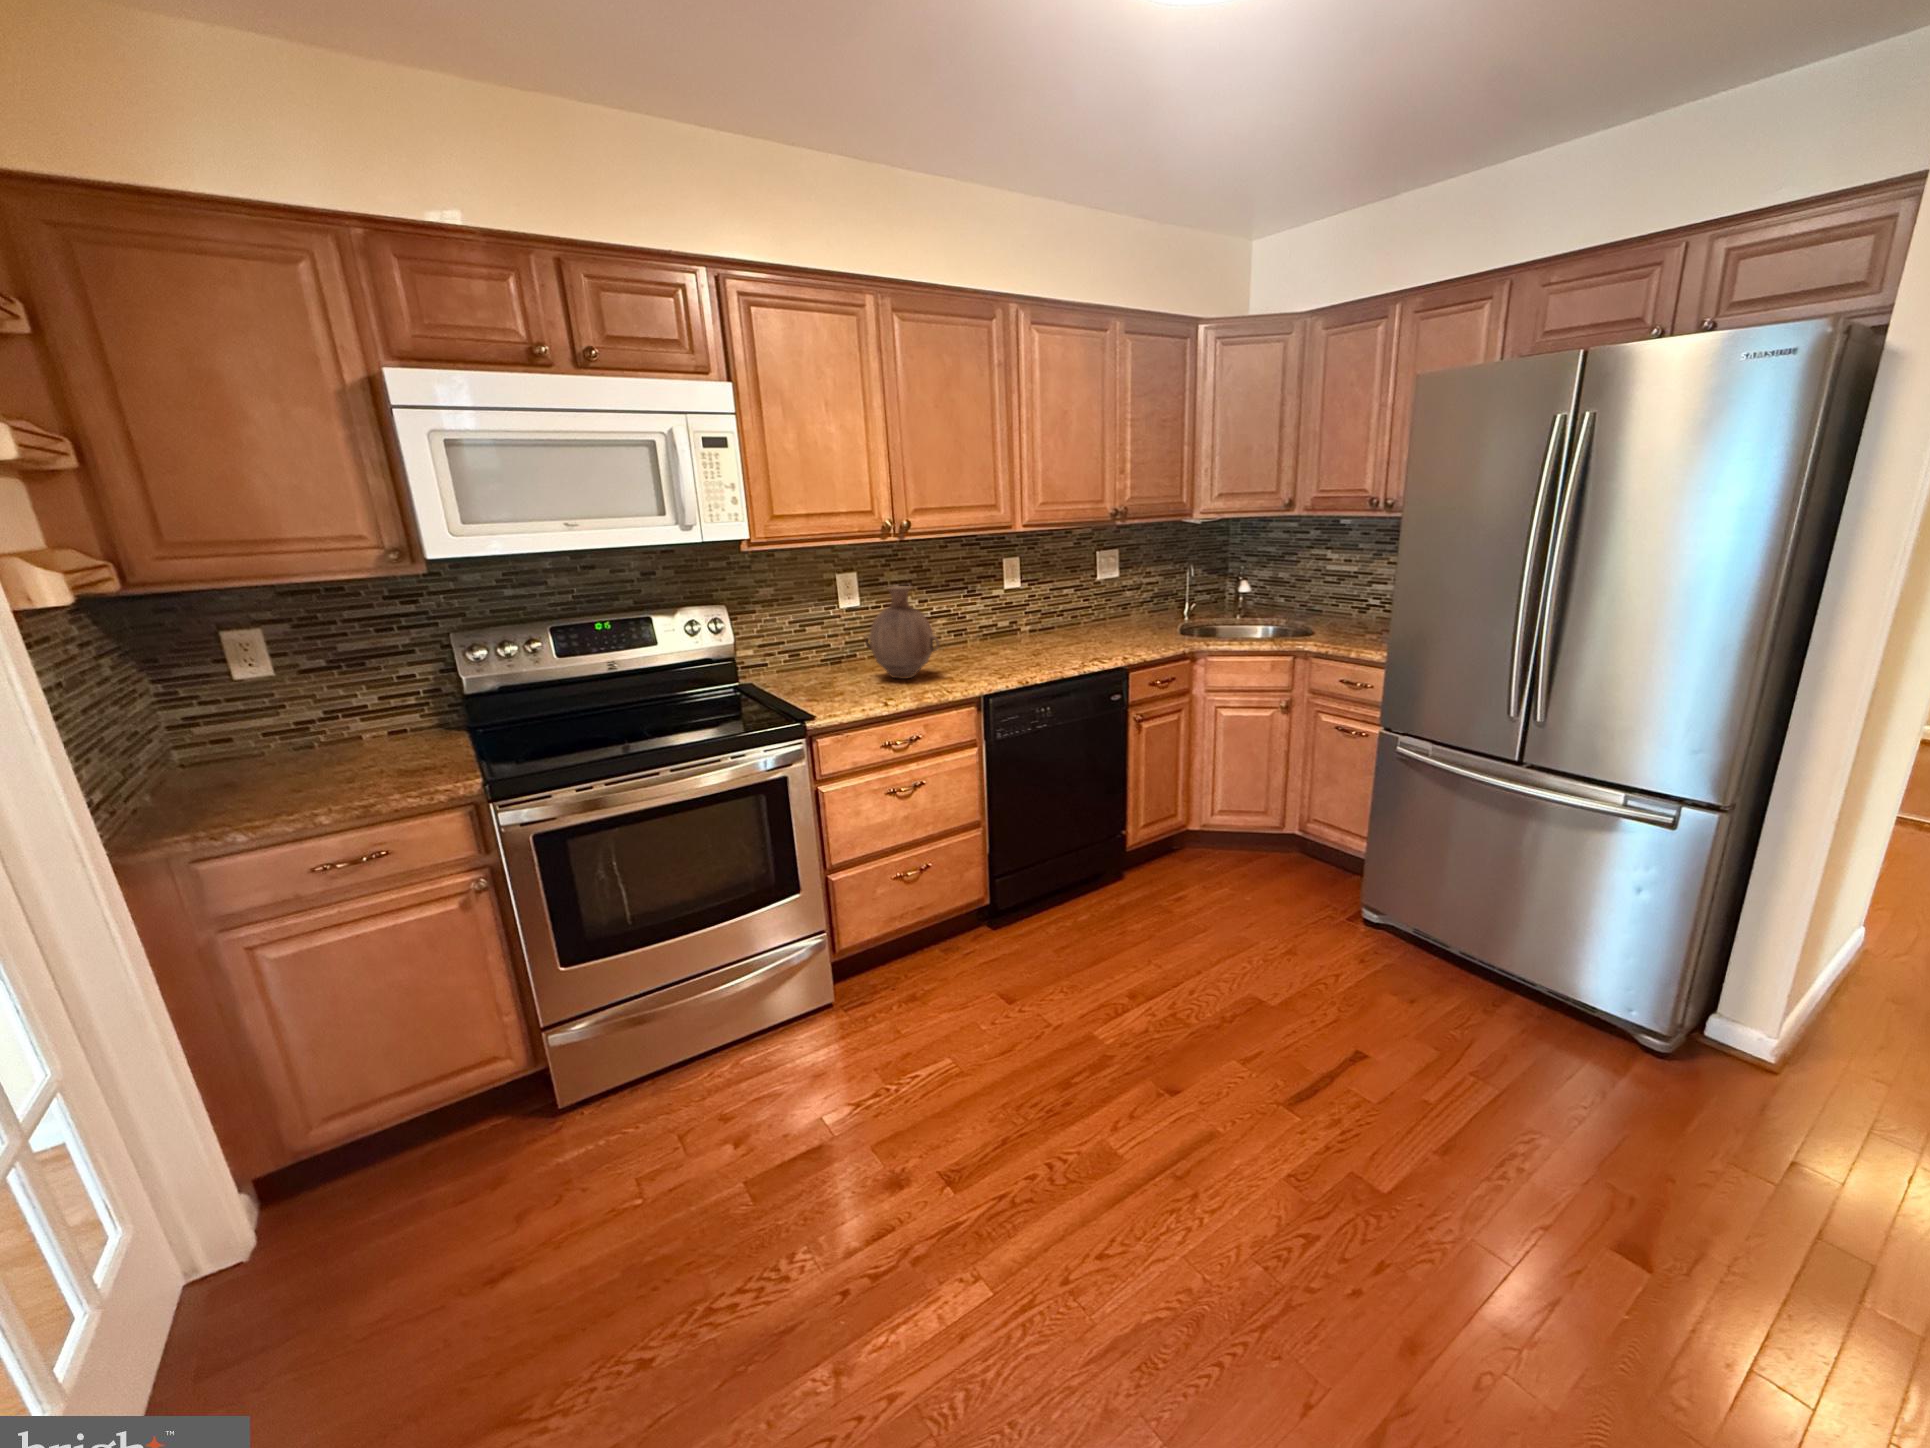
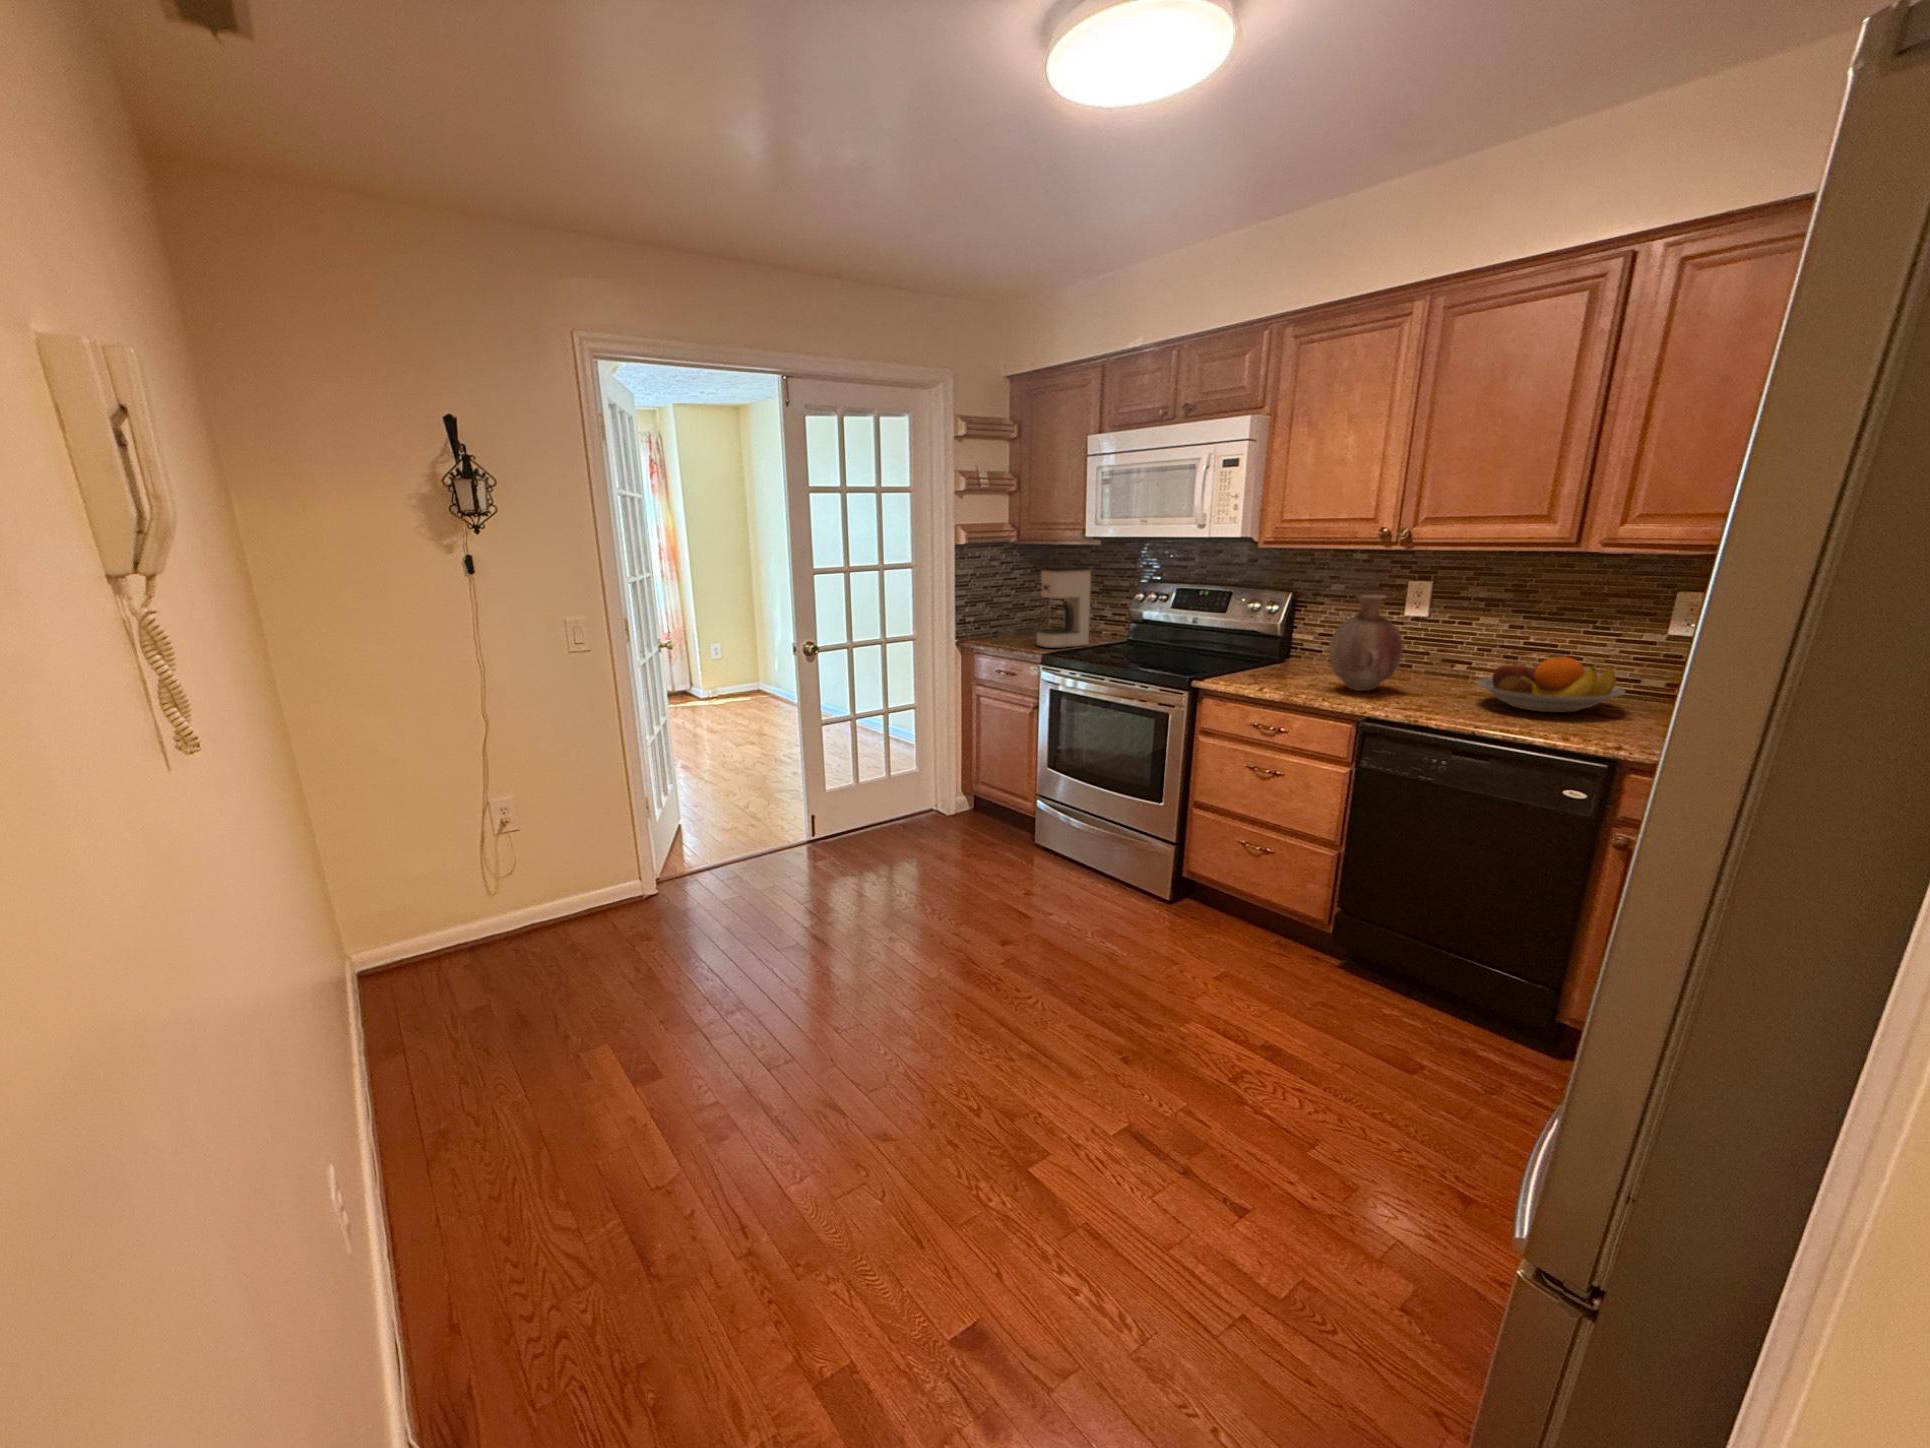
fruit bowl: none [958,612,1050,656] -> present [1476,657,1624,712]
coffee maker: none [264,616,410,783] -> present [1036,566,1091,648]

